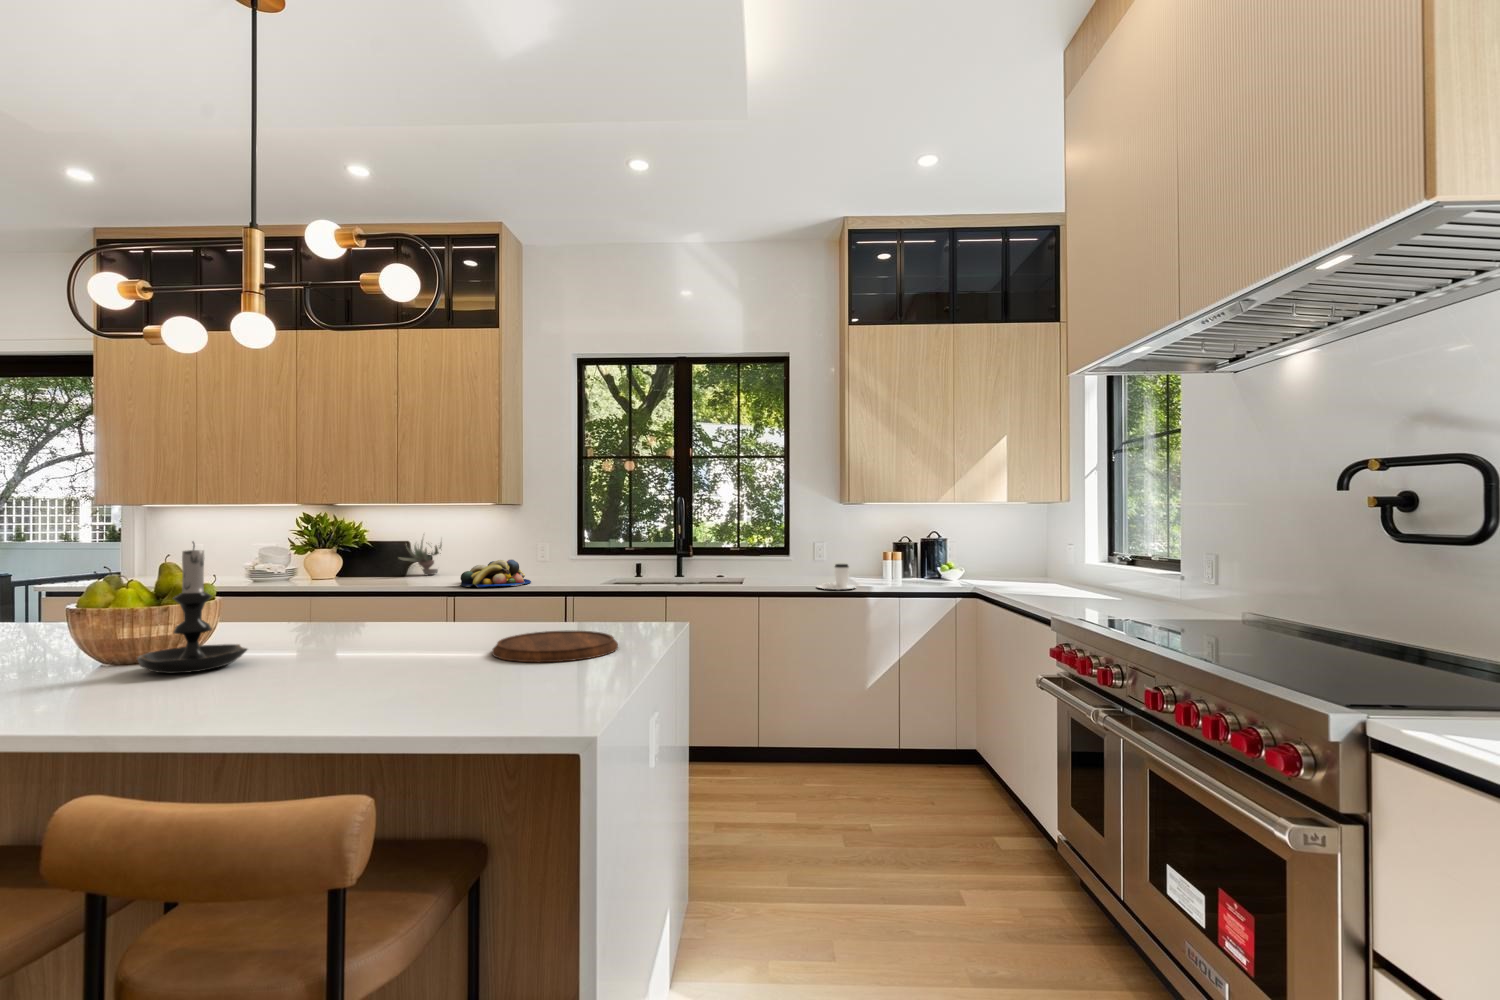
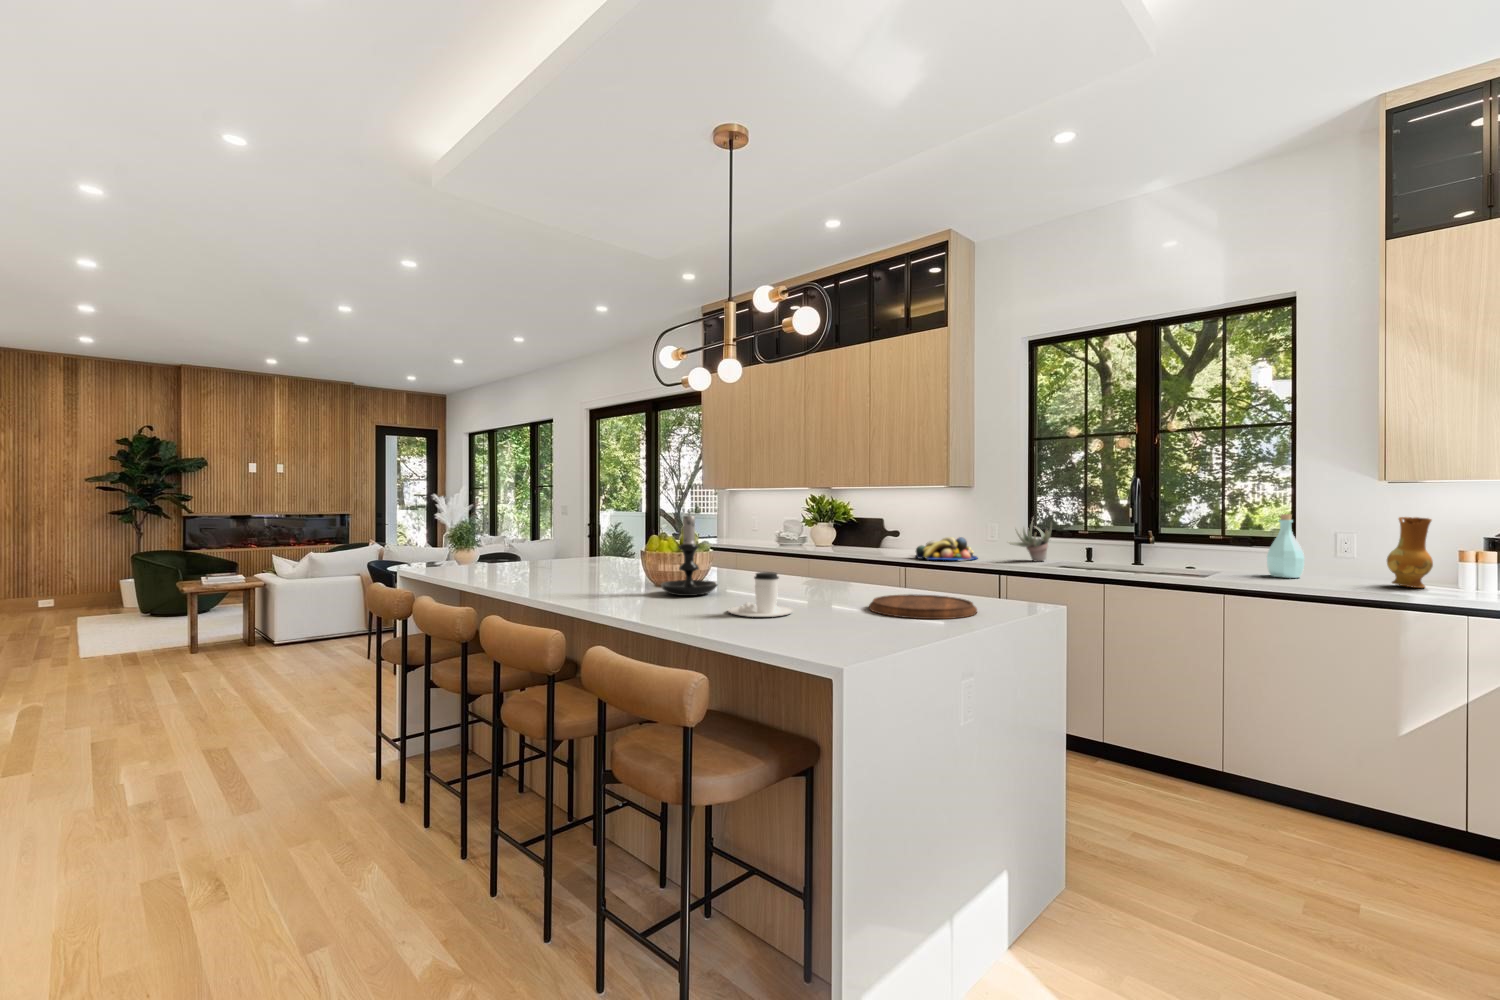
bottle: none [783,529,808,582] -> present [1267,514,1304,578]
ceramic jug: none [860,530,887,584] -> present [1387,517,1433,588]
succulent plant: present [399,539,442,575] -> present [1008,523,1051,561]
coffee cup: present [817,564,856,590] -> present [728,572,794,617]

